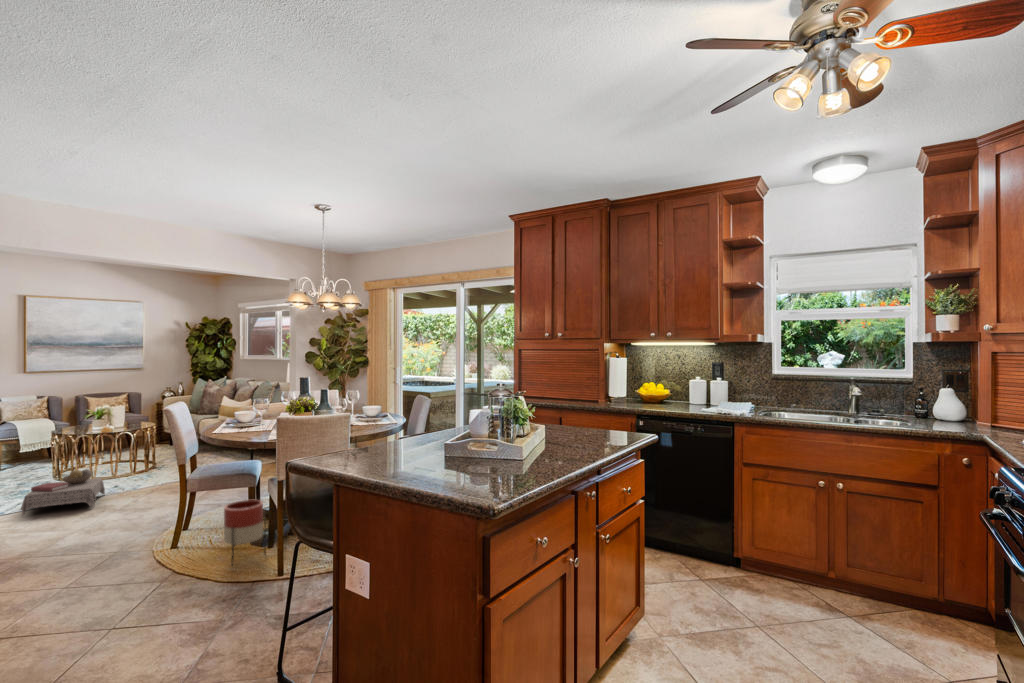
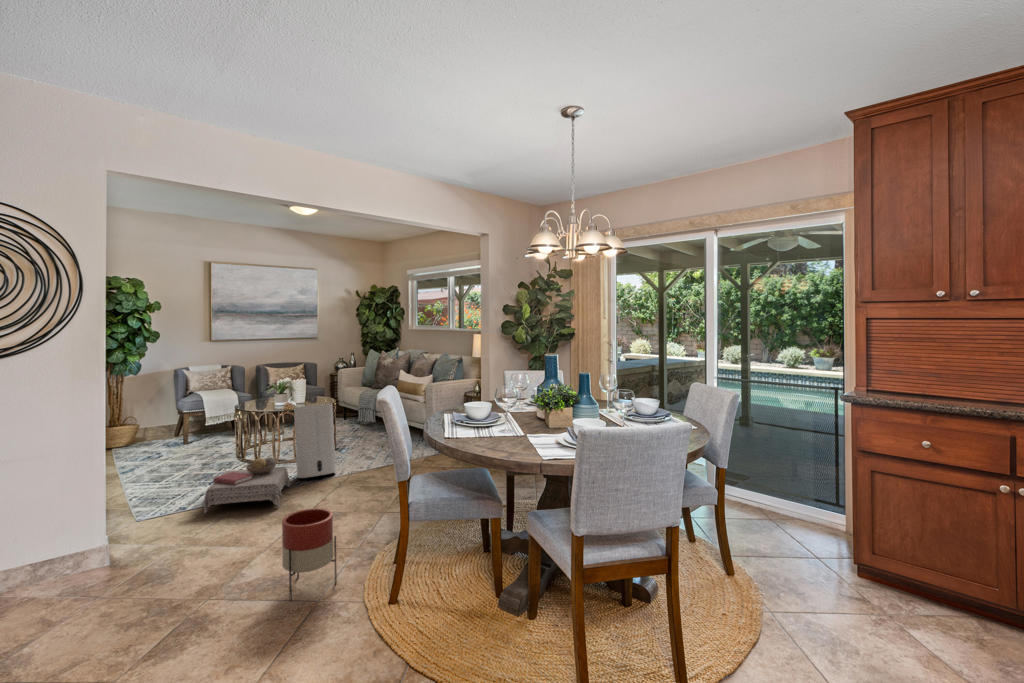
air purifier: none [111,424,151,489] -> present [294,404,336,478]
planter: present [224,500,266,554] -> present [282,508,337,601]

